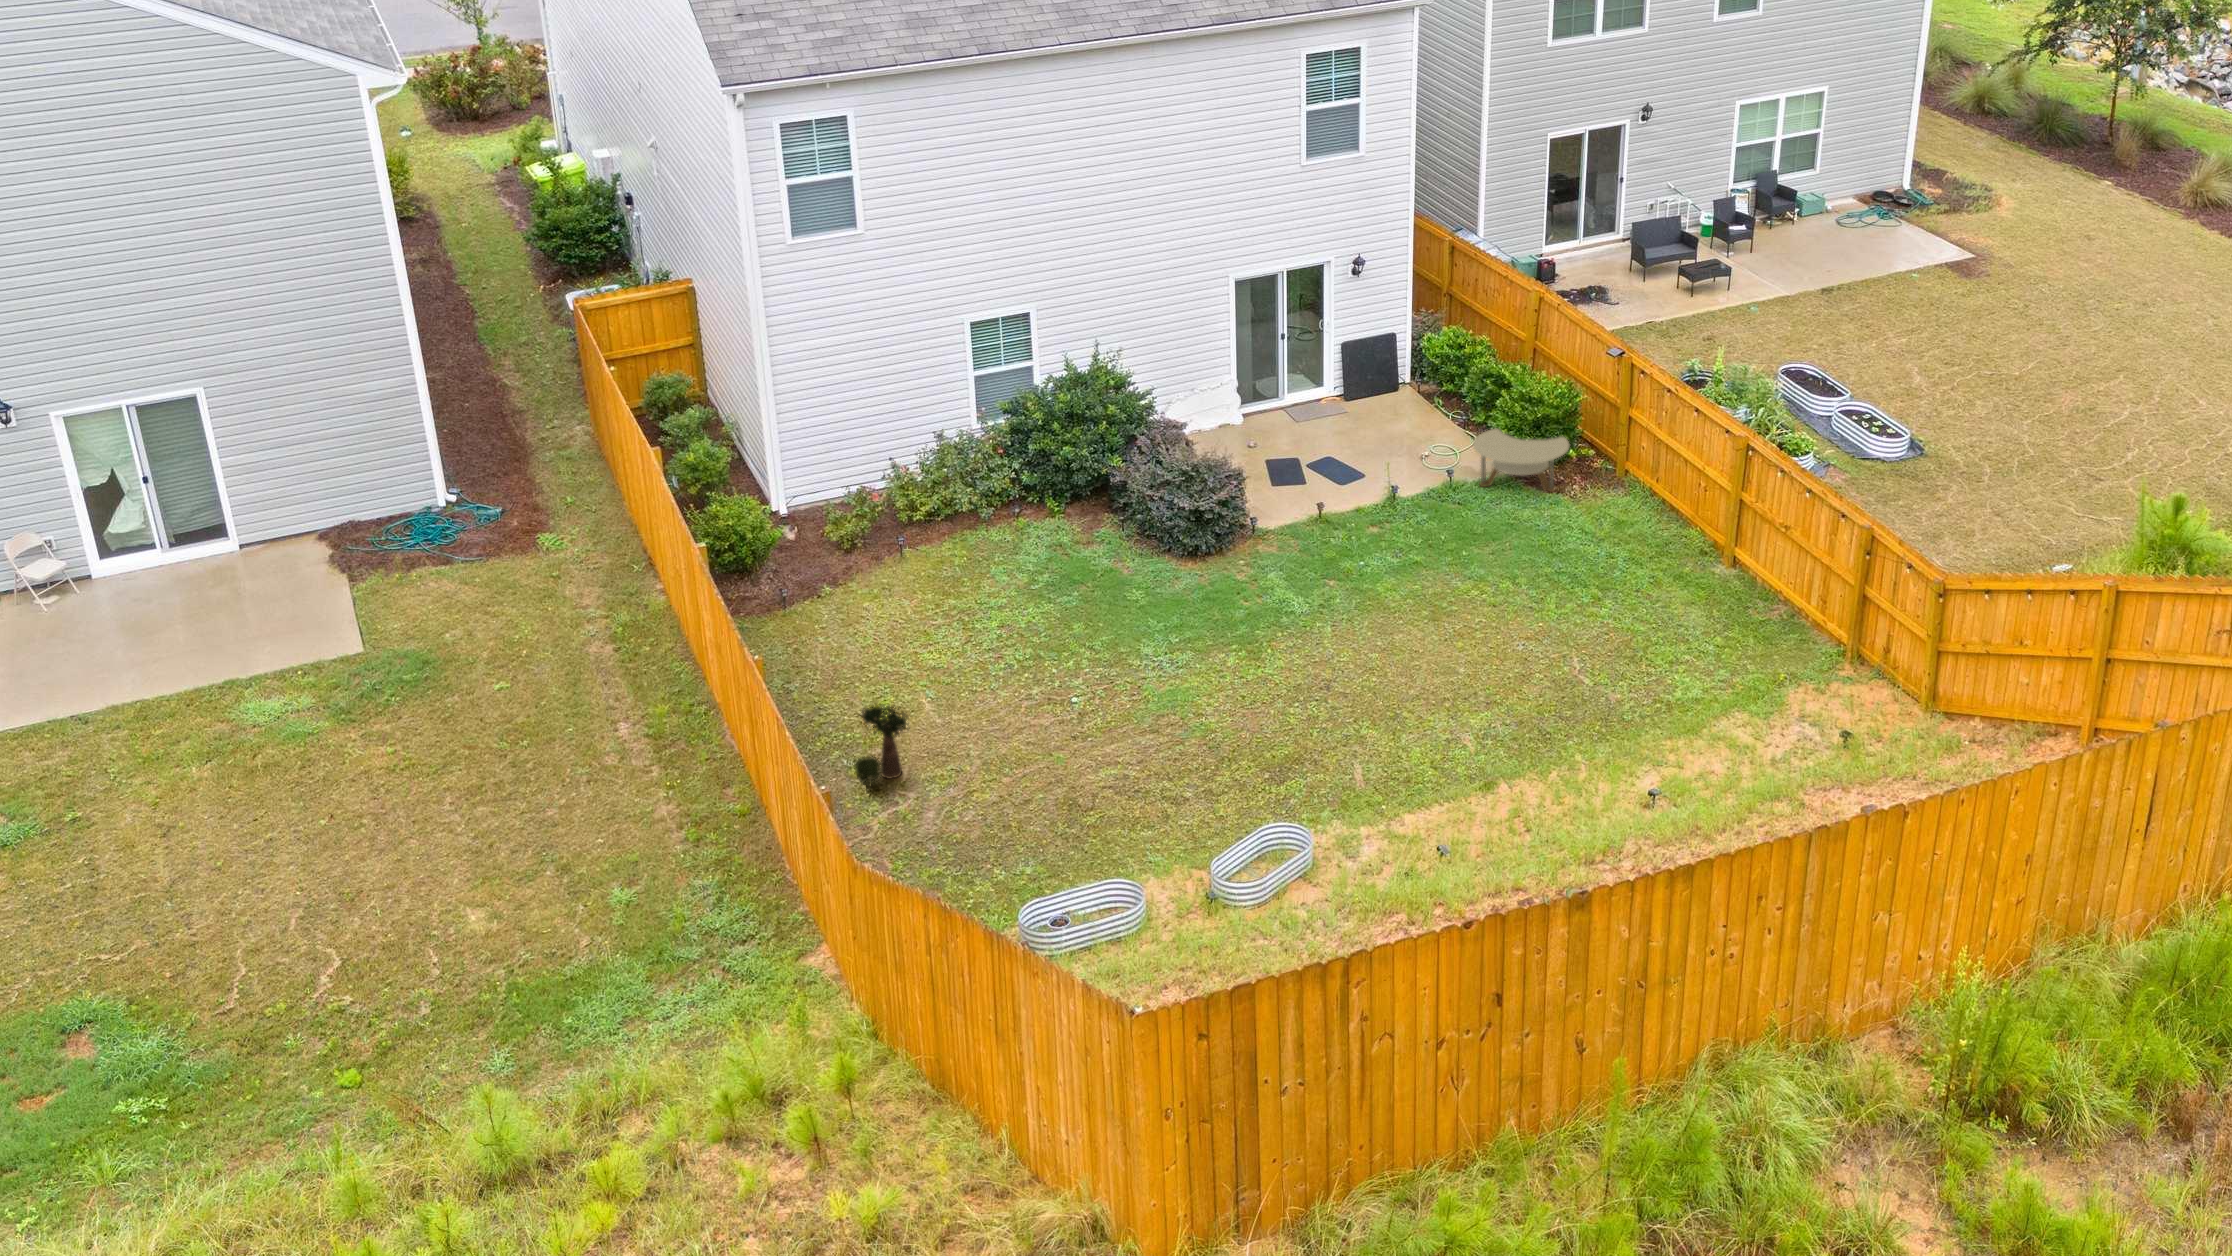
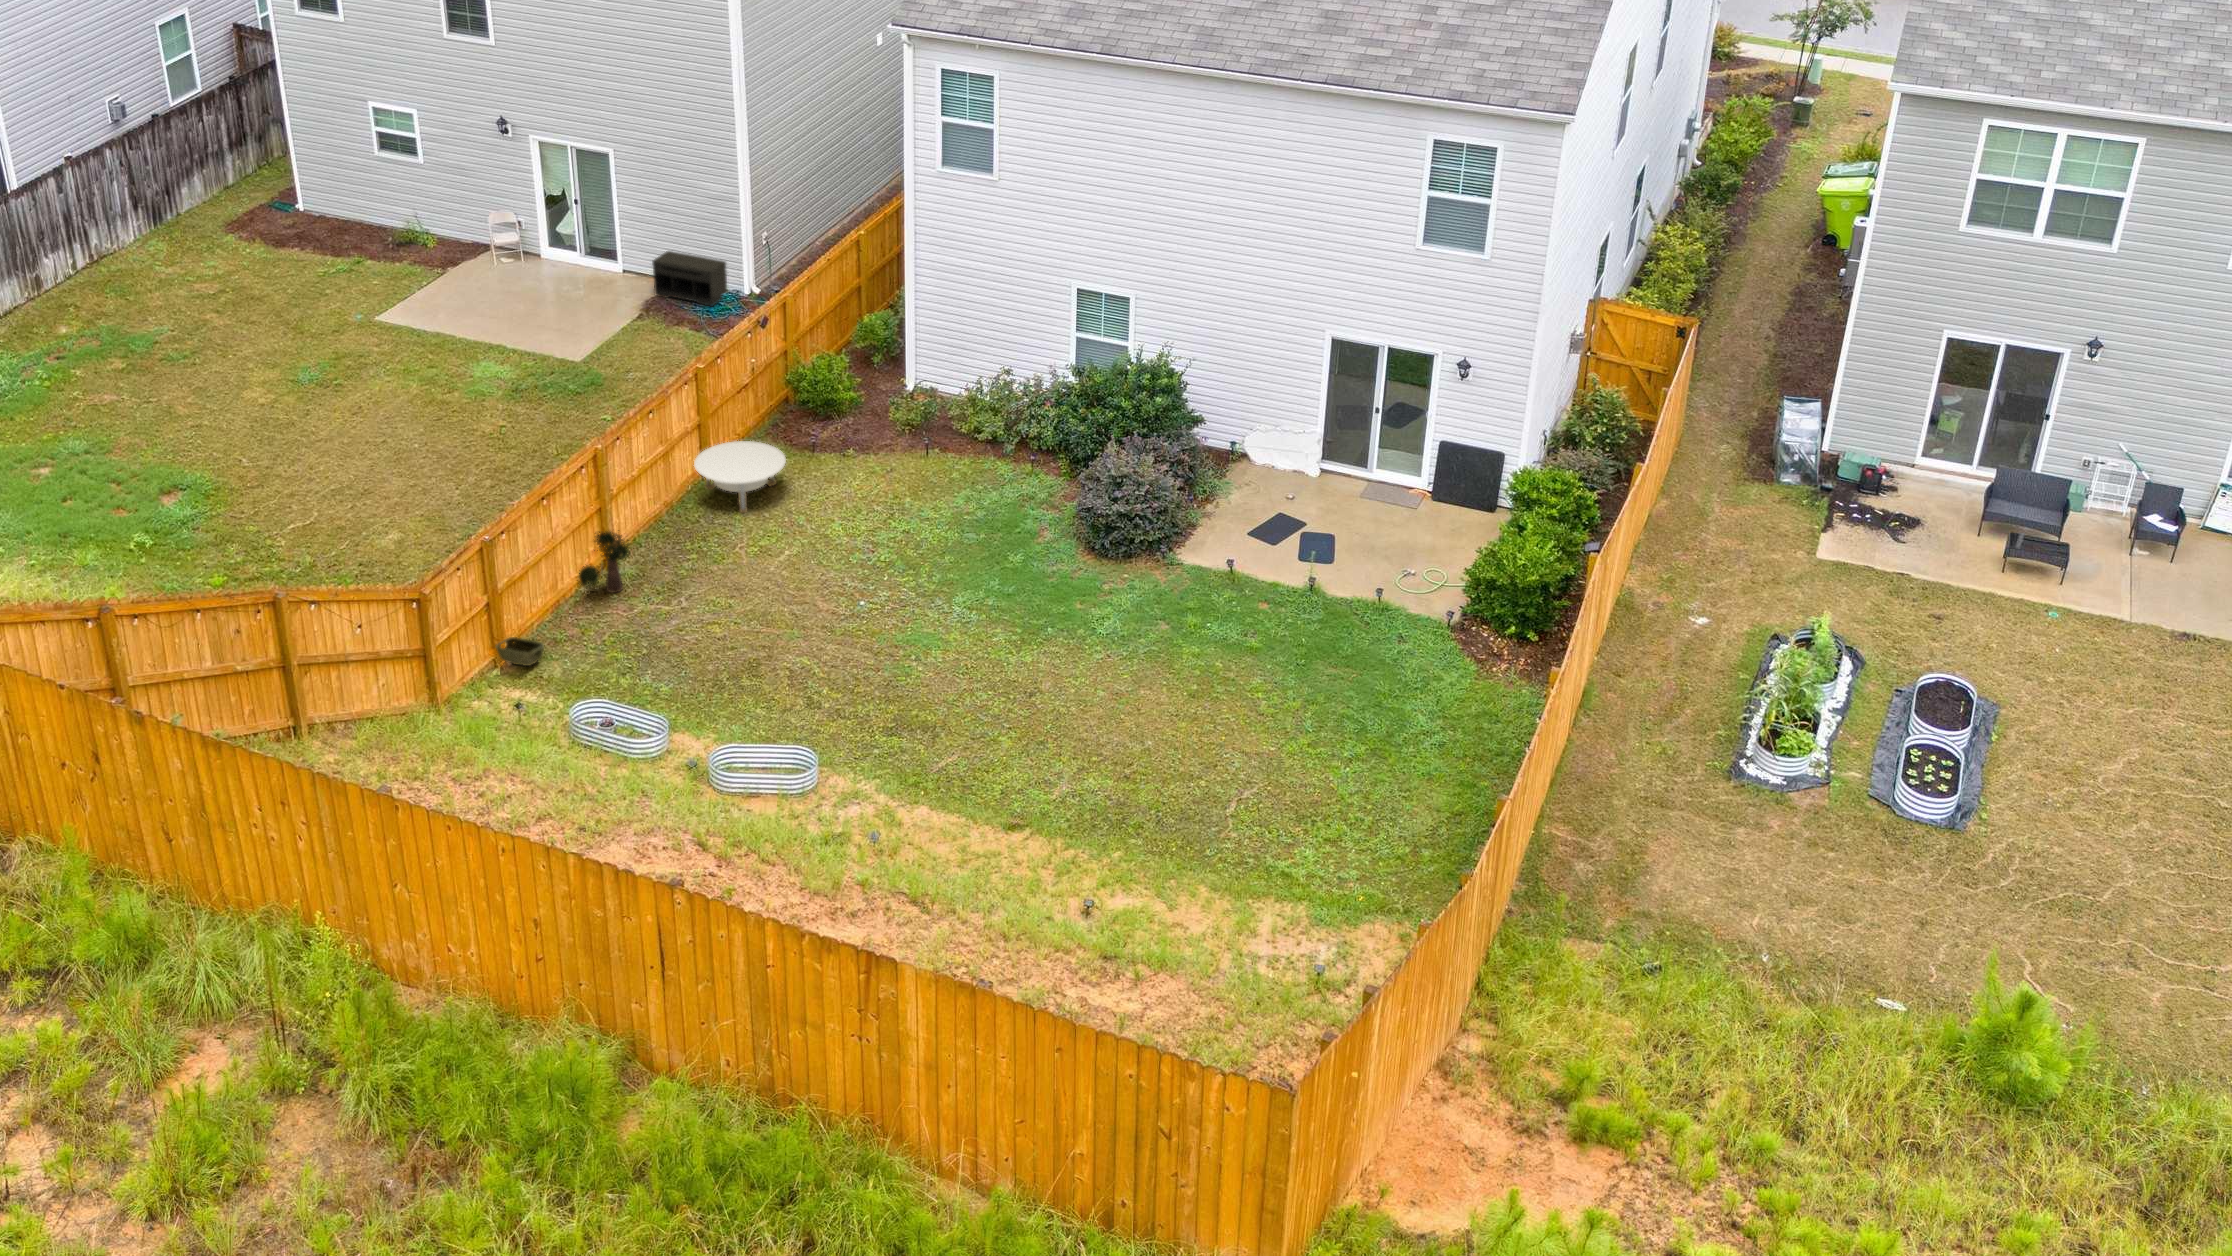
round table: present [1473,429,1569,492] -> present [694,441,786,513]
bench: none [307,481,415,560] -> present [652,251,727,306]
woven basket: none [921,829,982,870] -> present [496,637,544,666]

